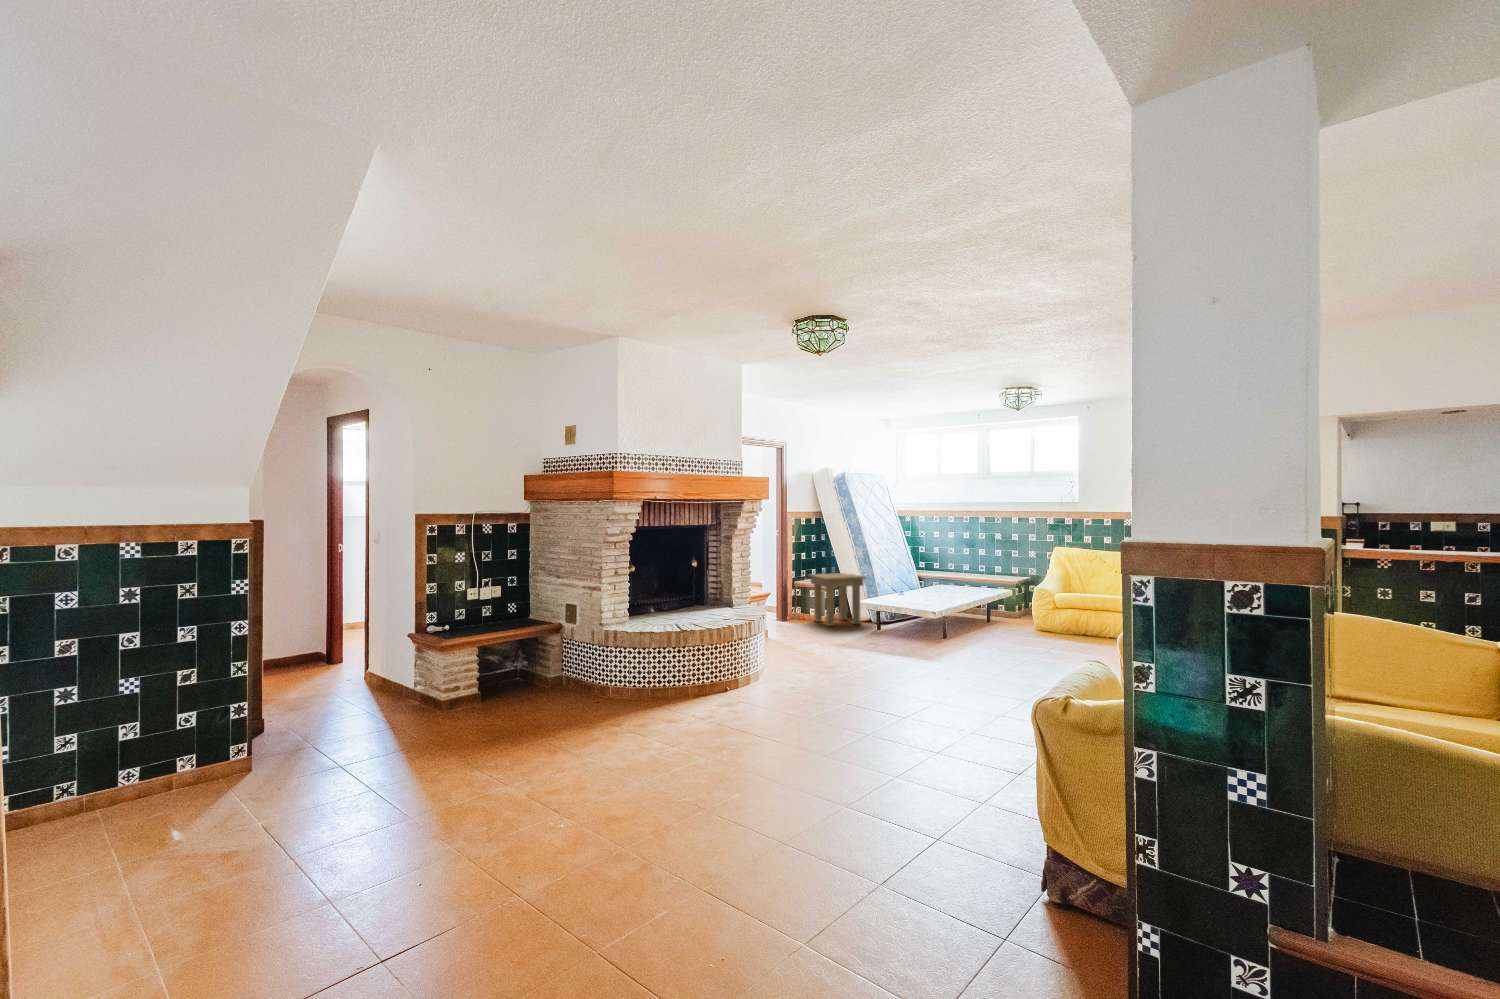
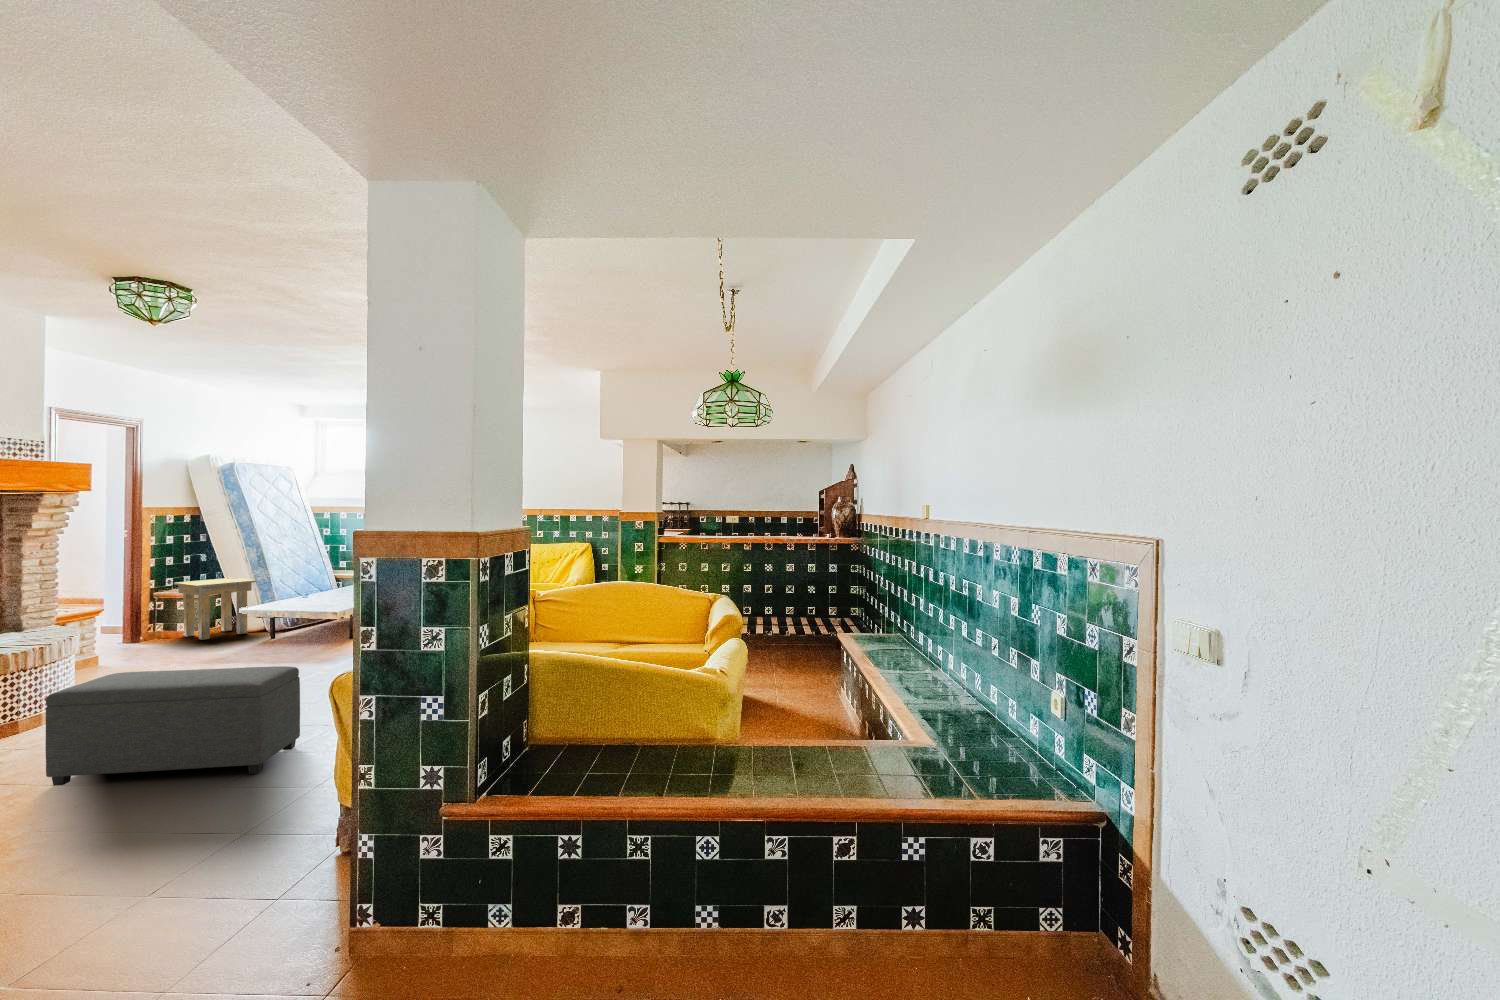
ottoman: none [772,655,955,773] -> present [46,666,300,786]

